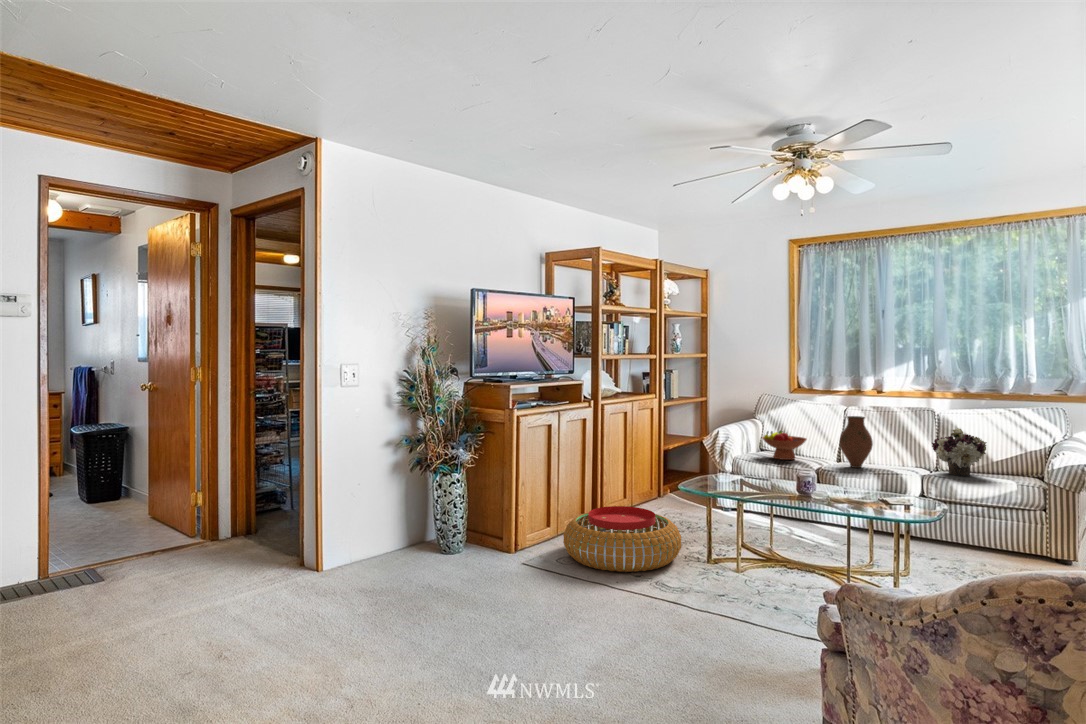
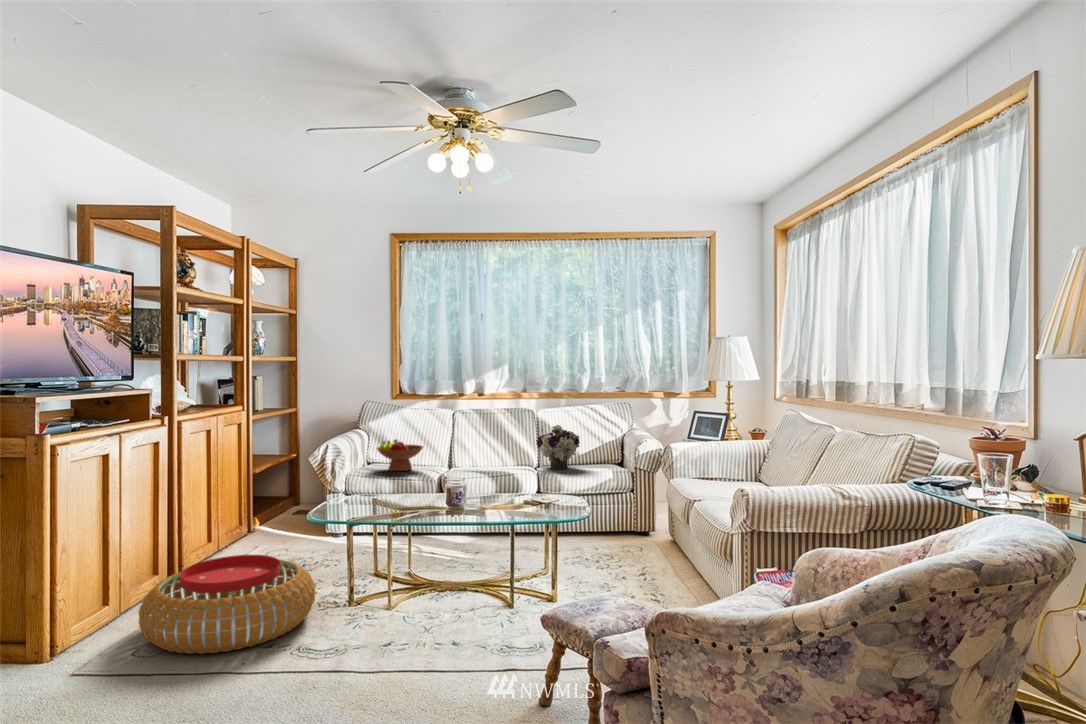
vase: present [840,416,873,468] -> none [458,419,489,472]

